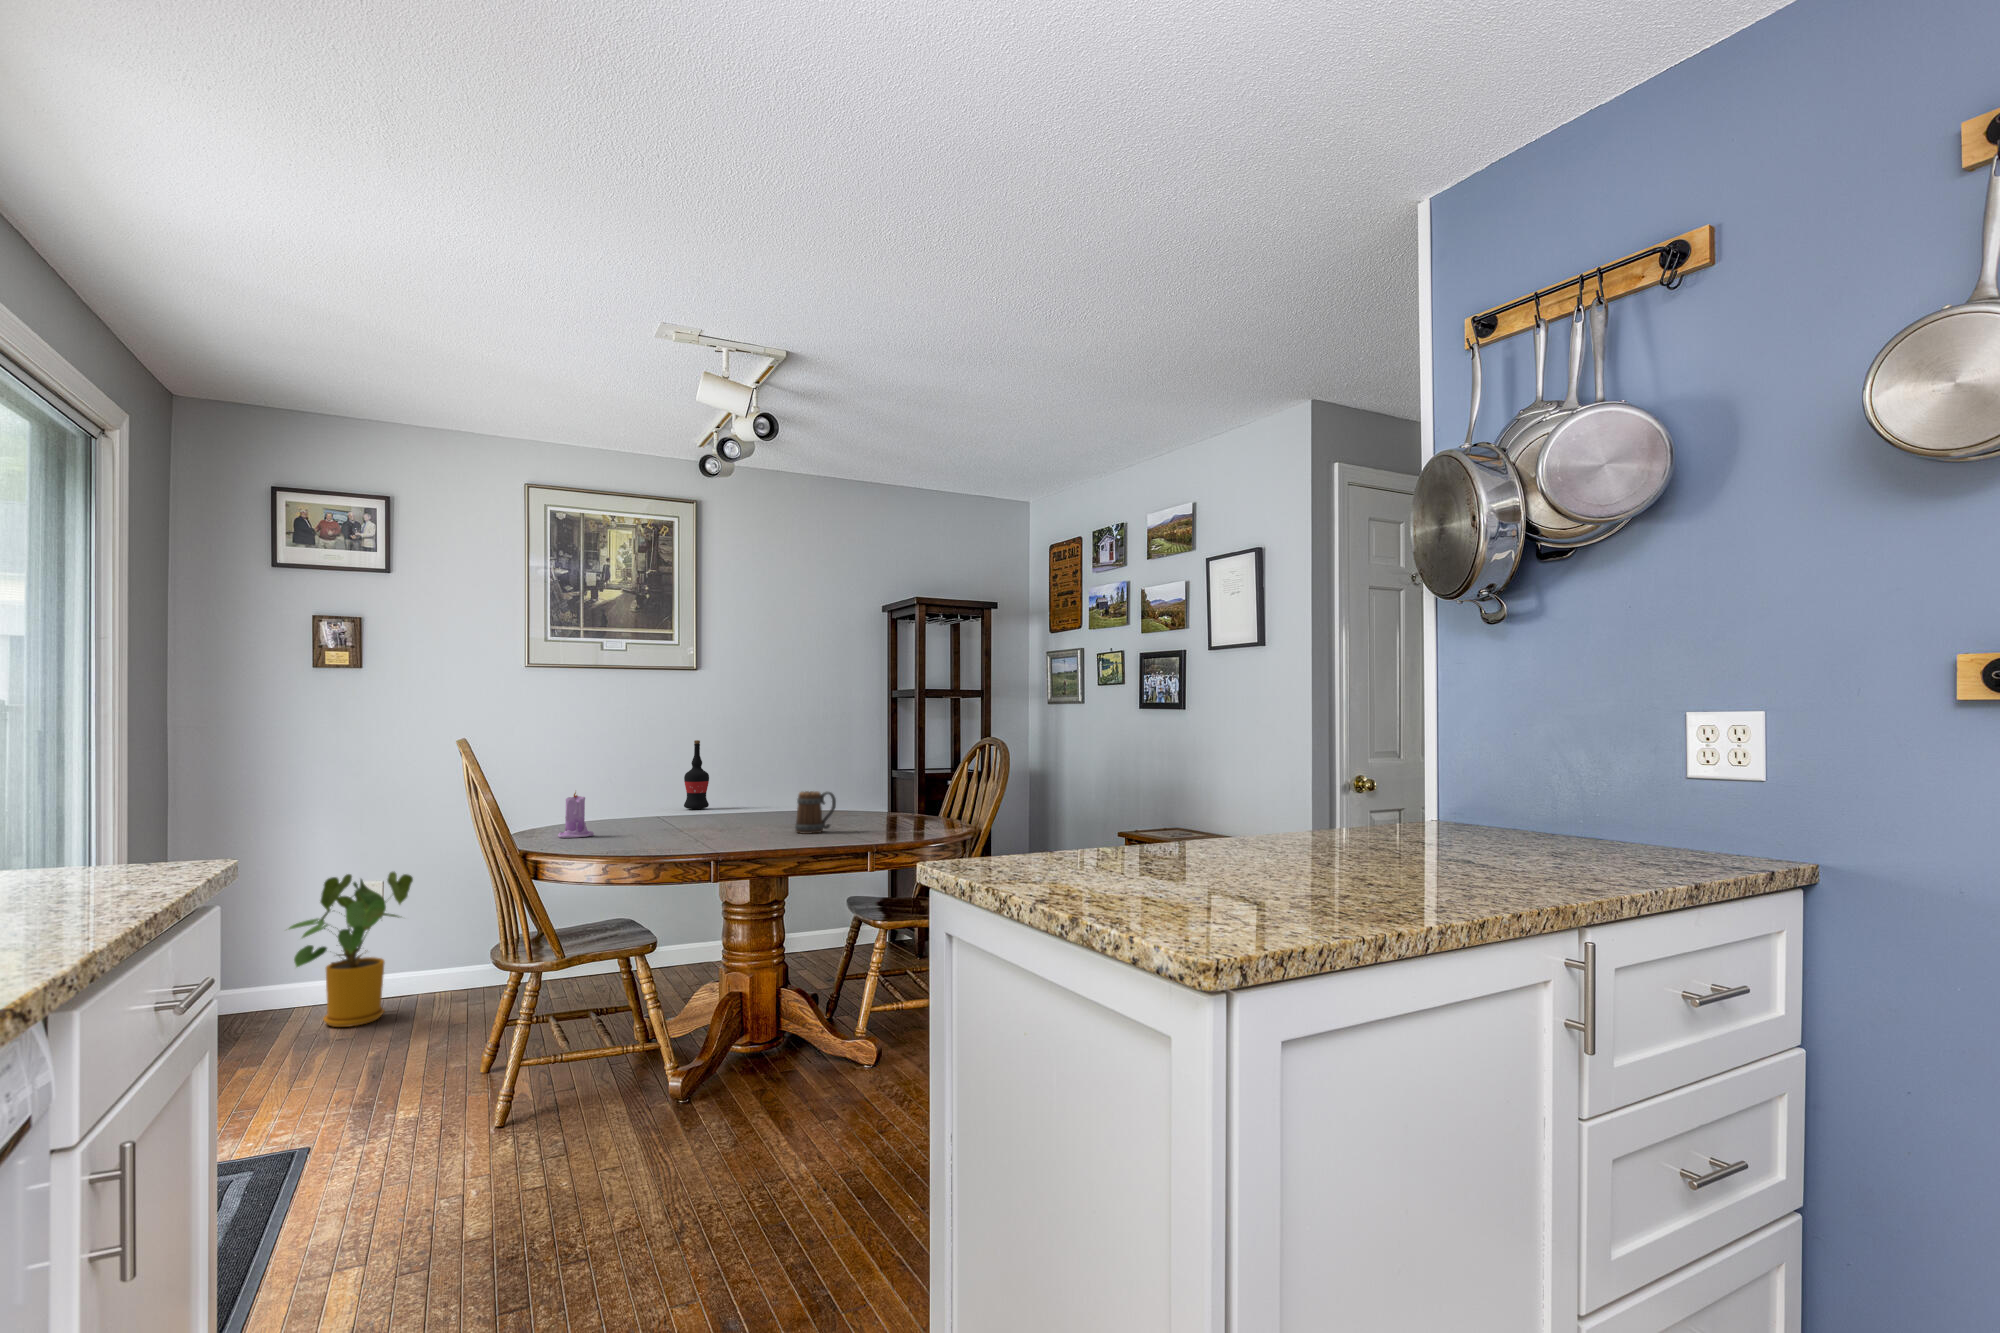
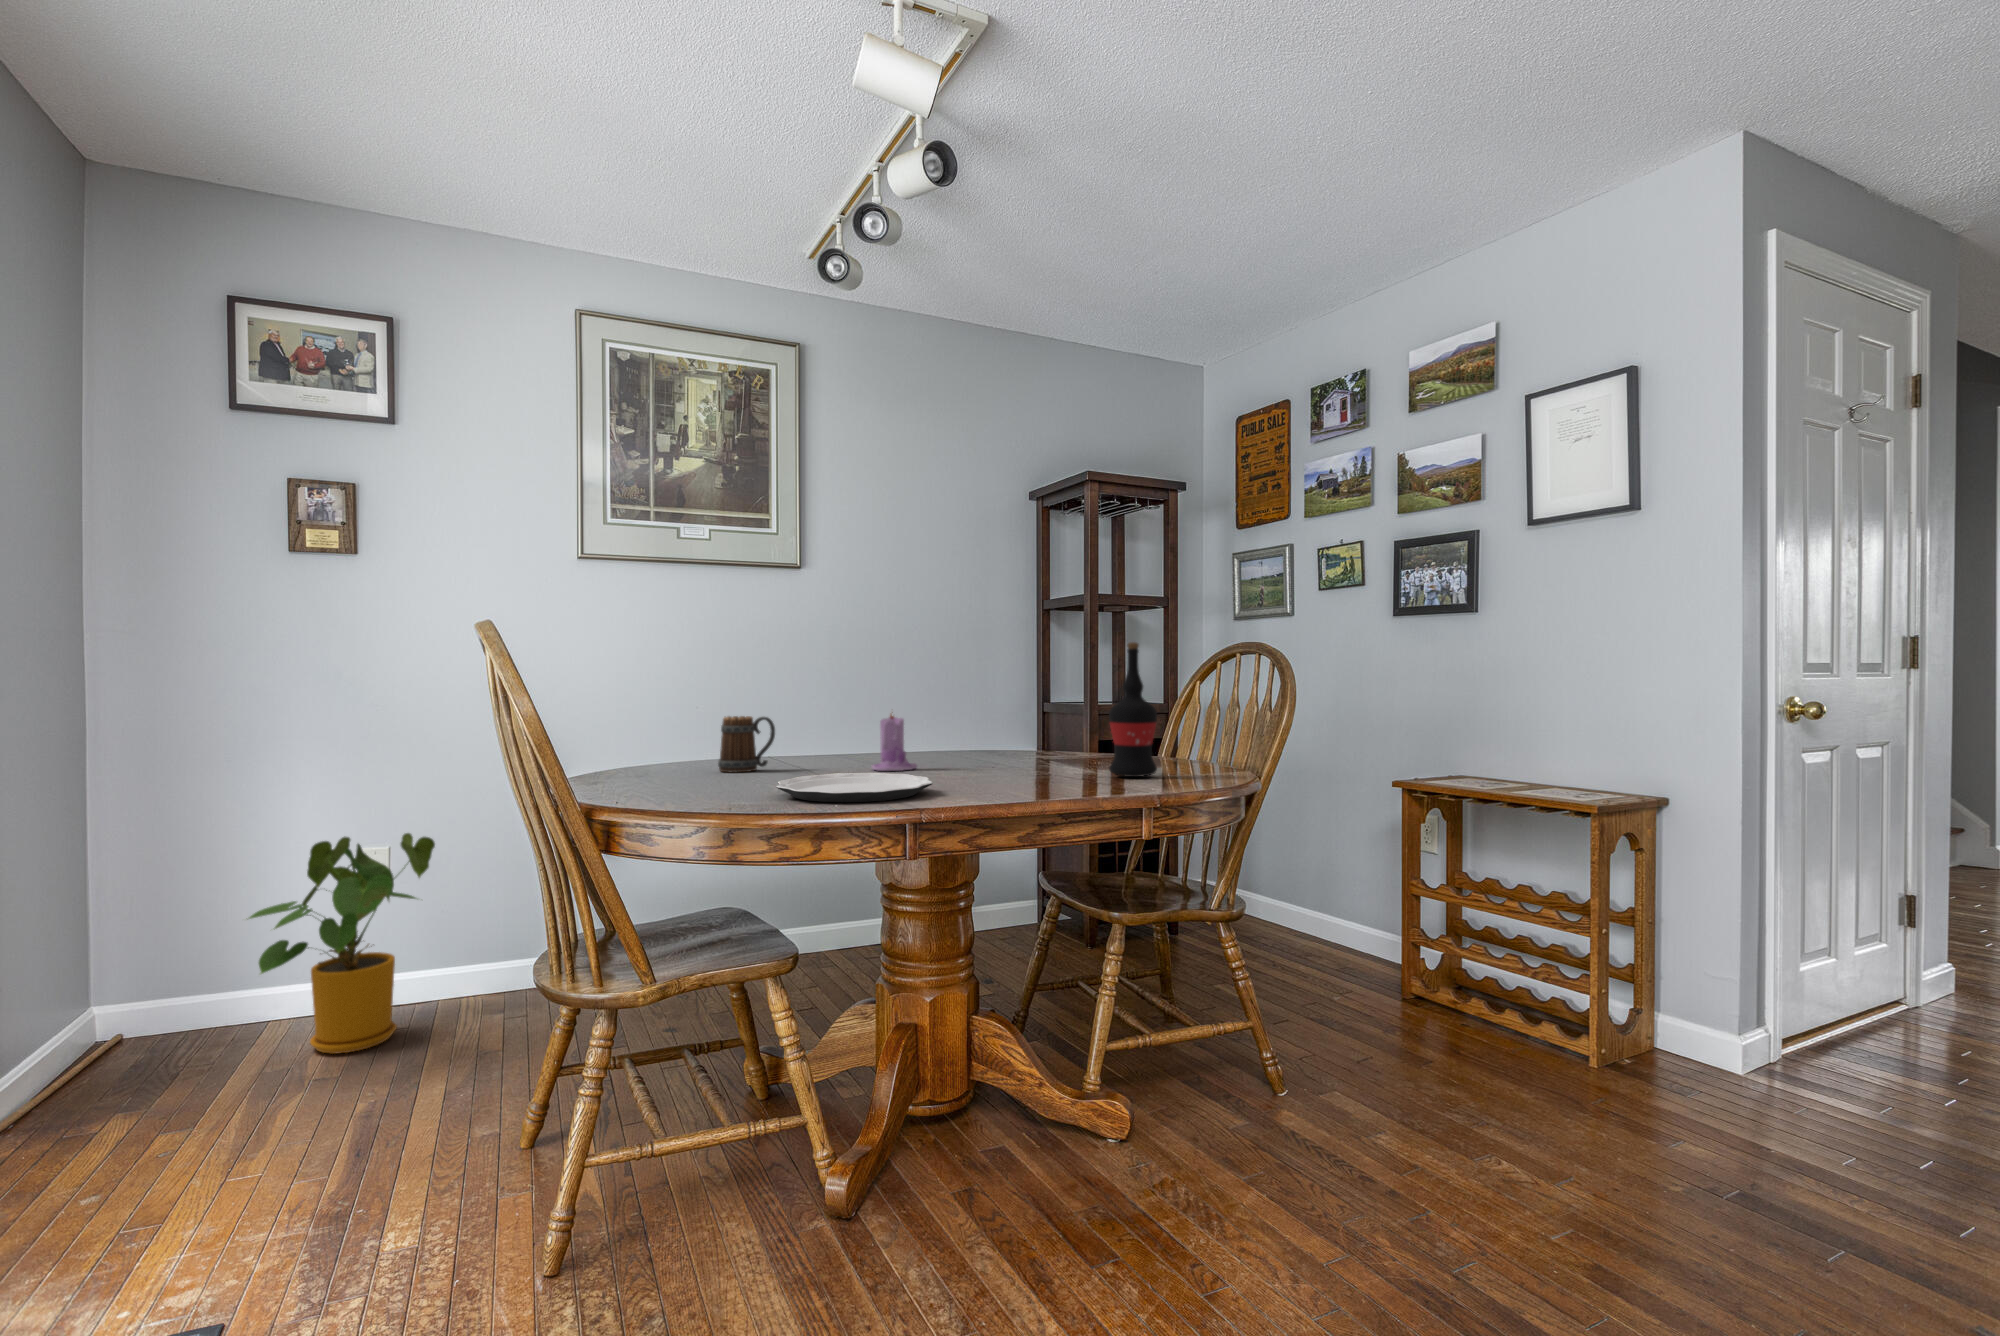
wine bottle: present [684,740,709,809] -> present [1109,642,1157,777]
mug: present [795,791,836,834] -> present [718,716,775,772]
candle: present [558,792,594,838] -> present [872,714,917,771]
plate: none [647,829,748,847] -> present [776,773,933,802]

